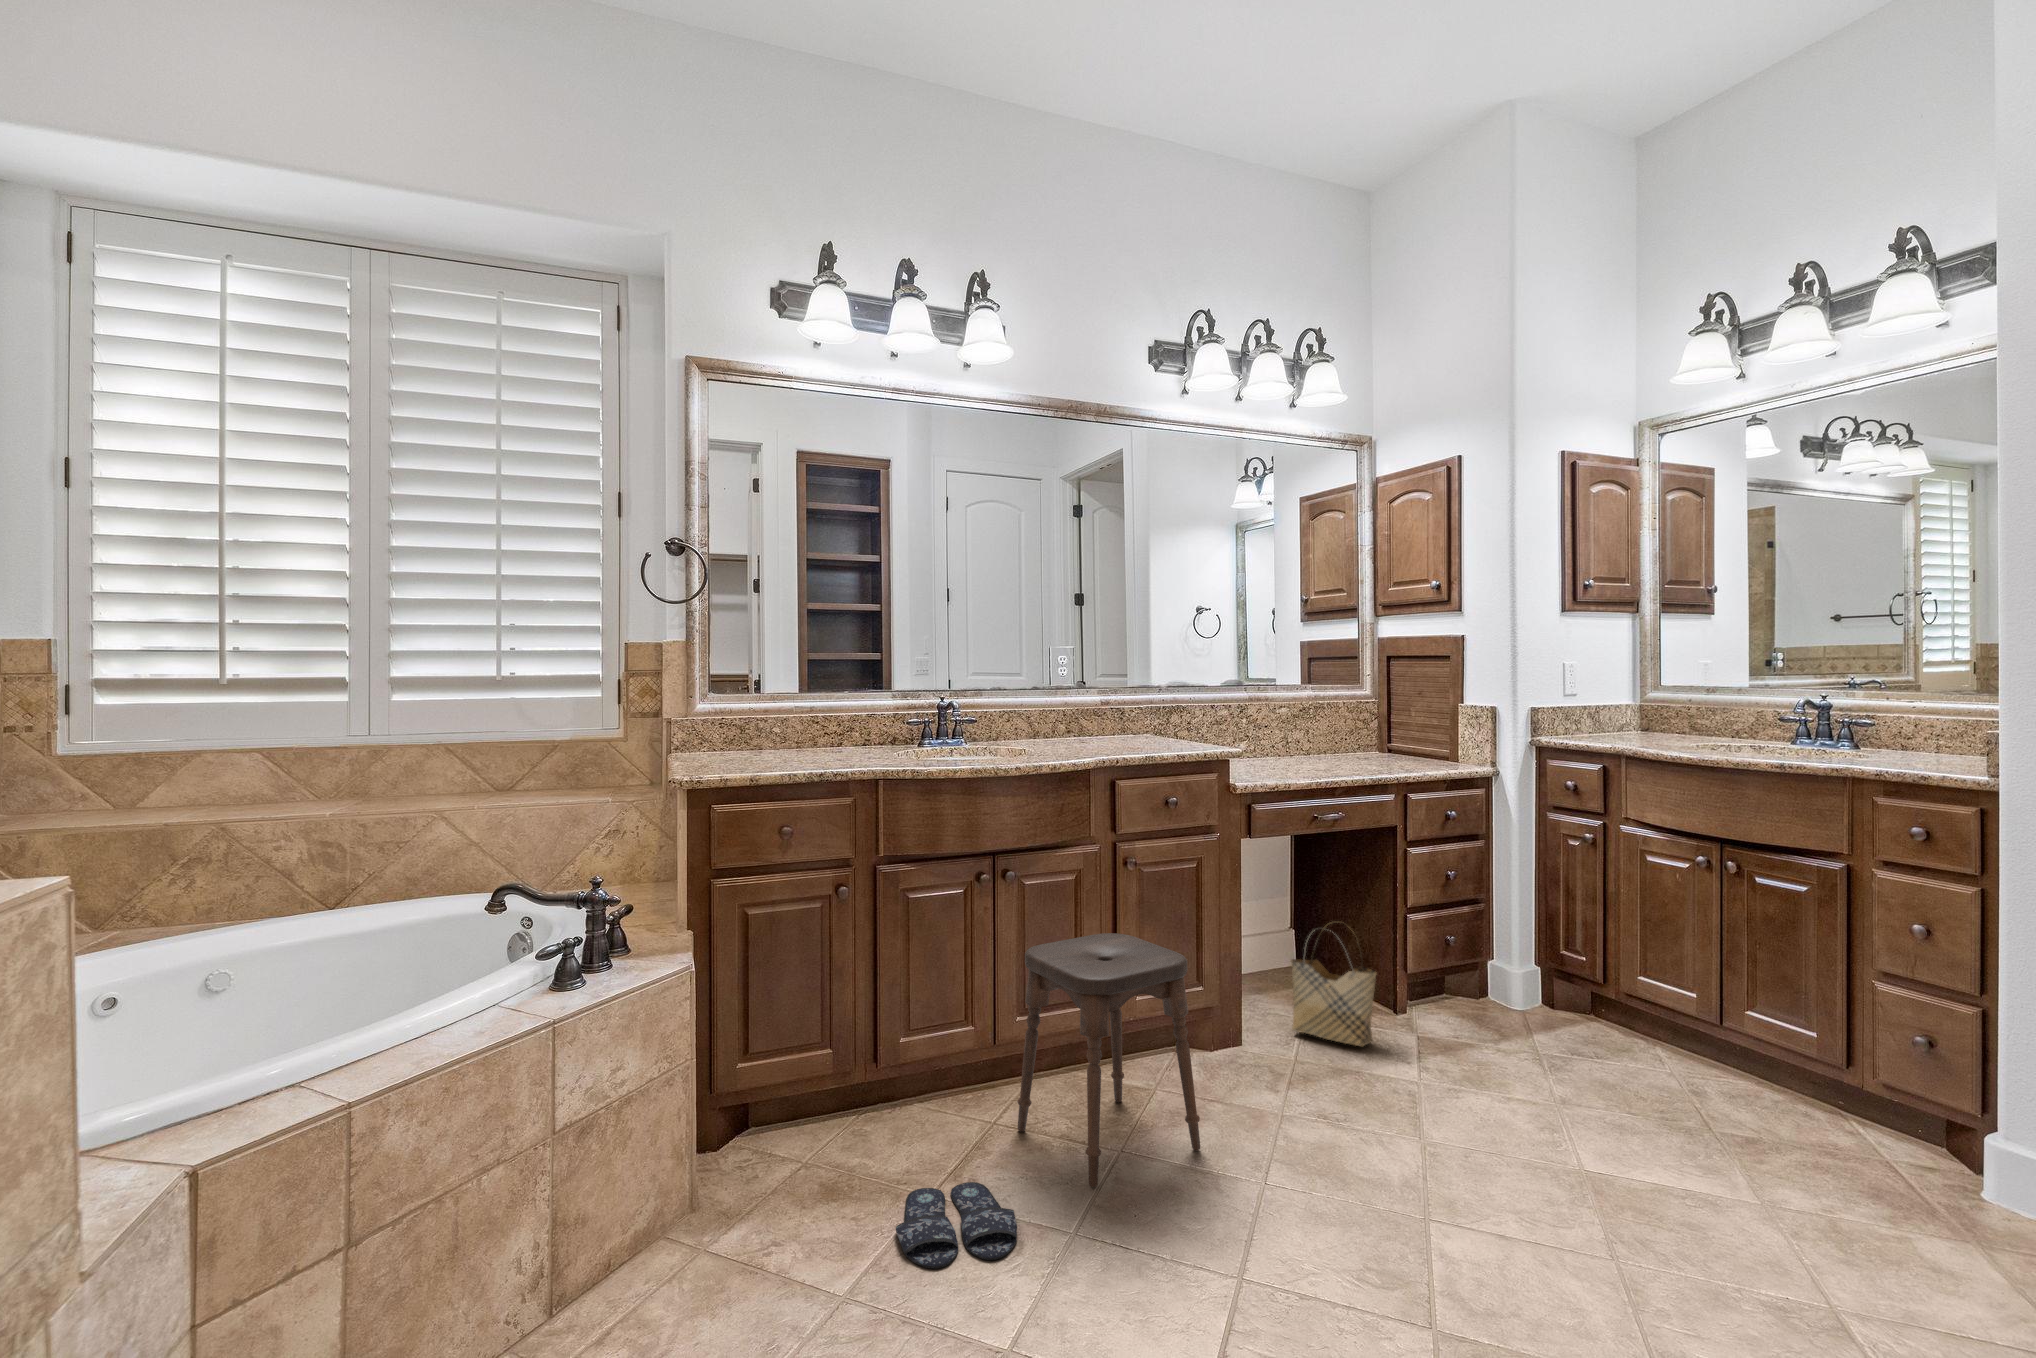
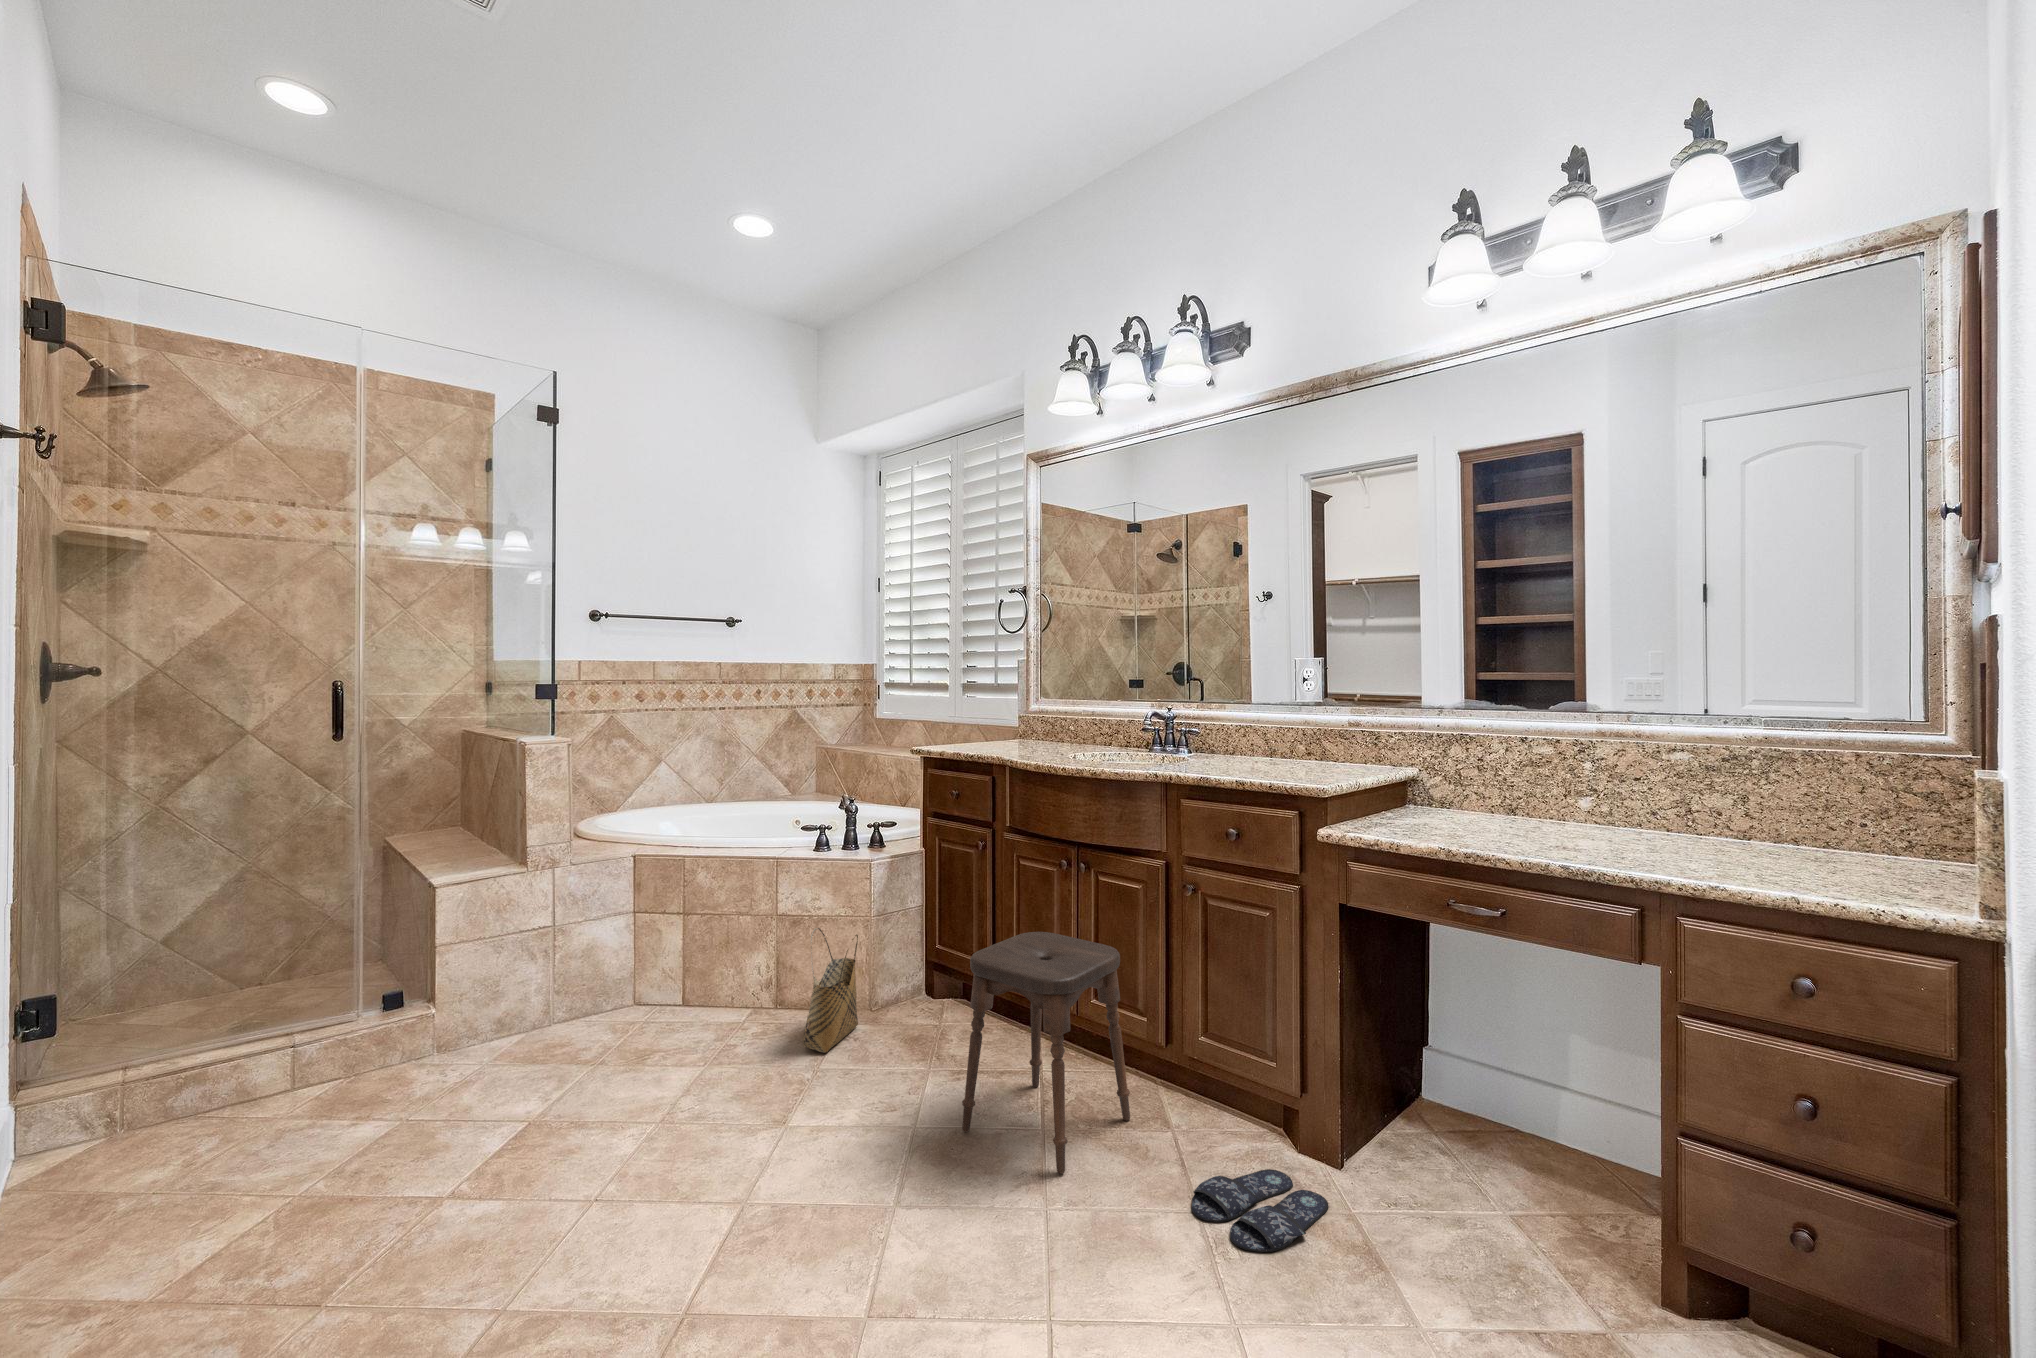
woven basket: present [1291,921,1377,1046] -> present [803,928,858,1053]
slippers: present [896,1182,1017,1269] -> present [1192,1169,1328,1252]

